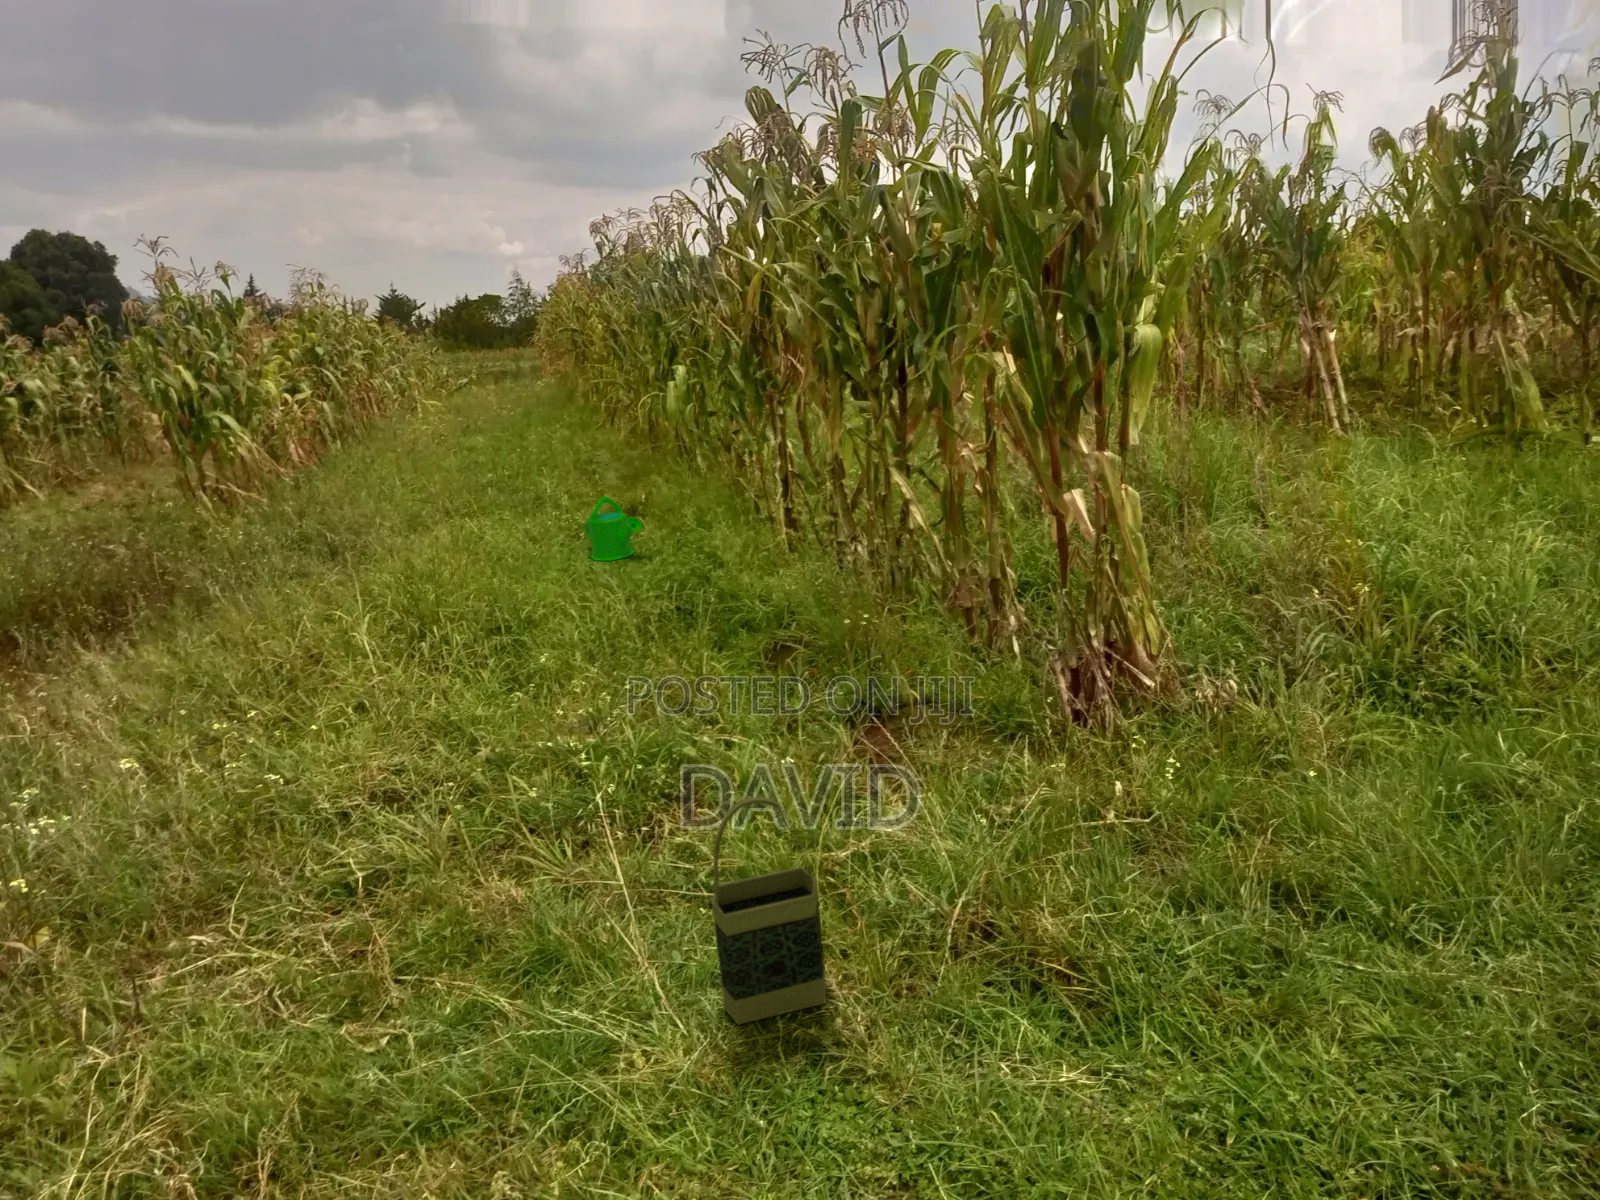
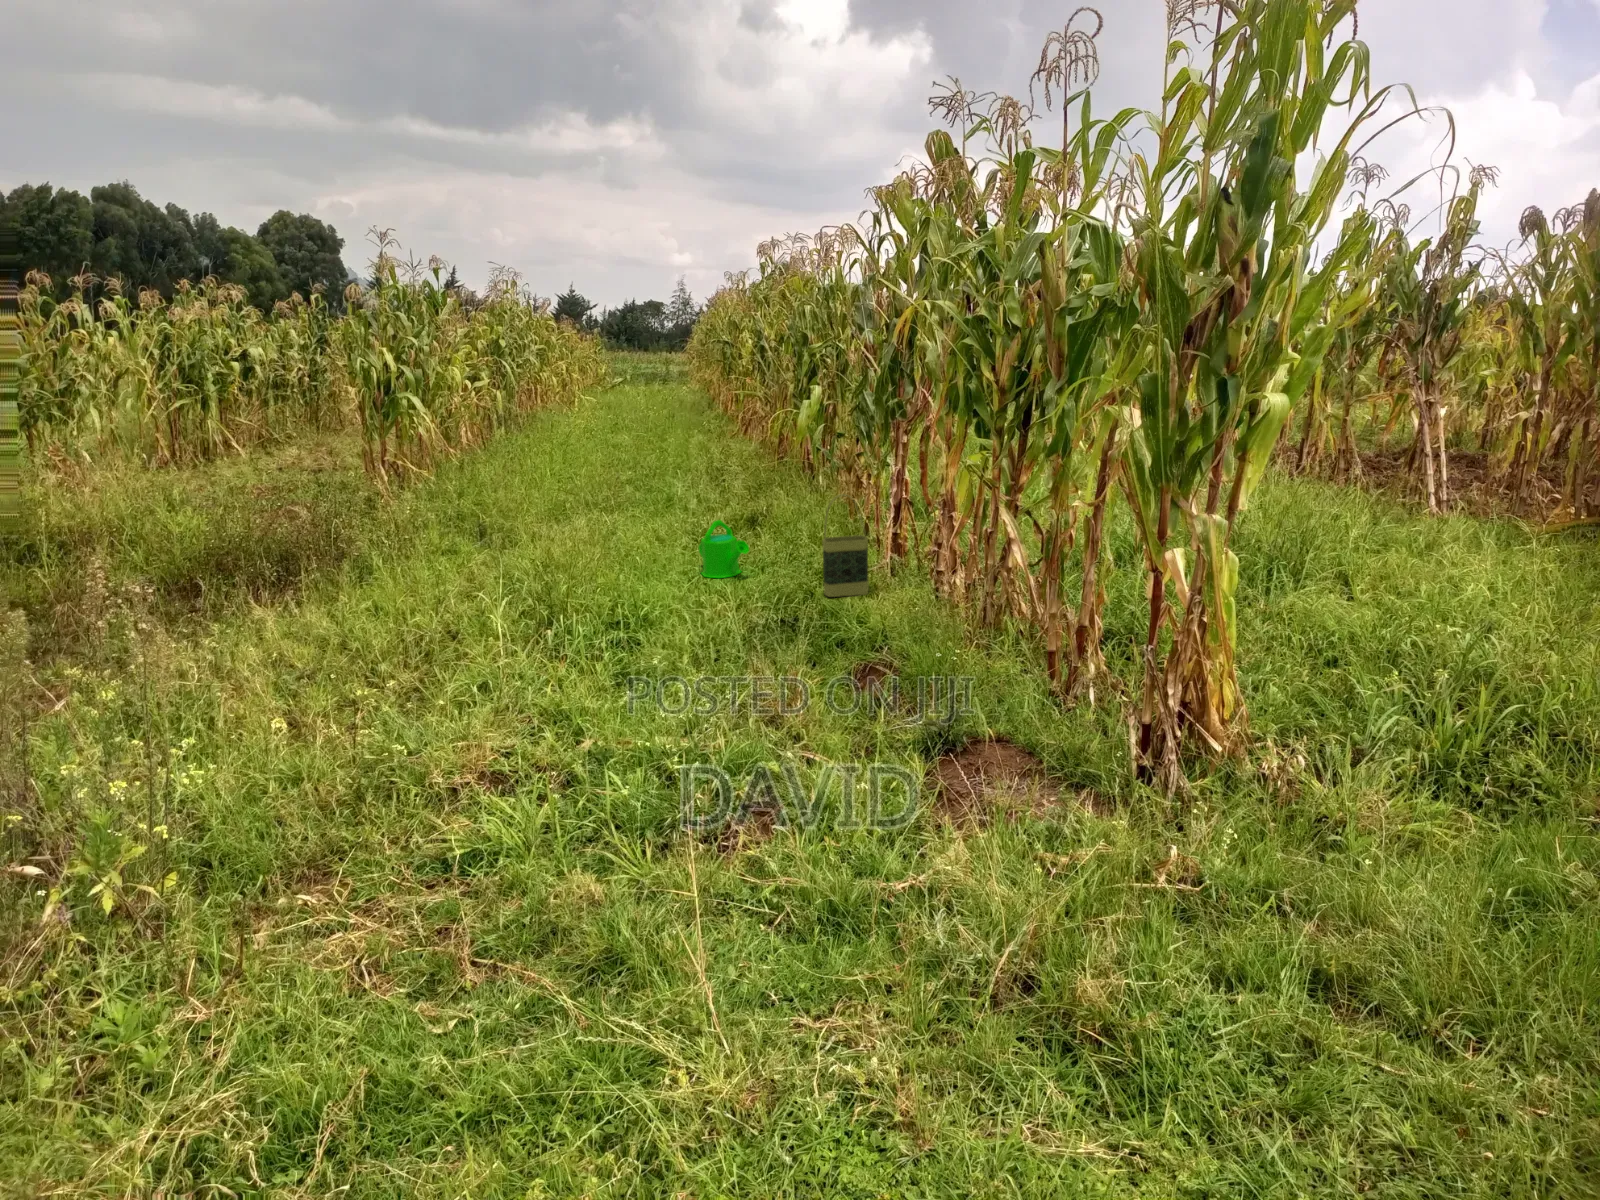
bag: present [712,797,826,1024] -> present [822,494,869,597]

